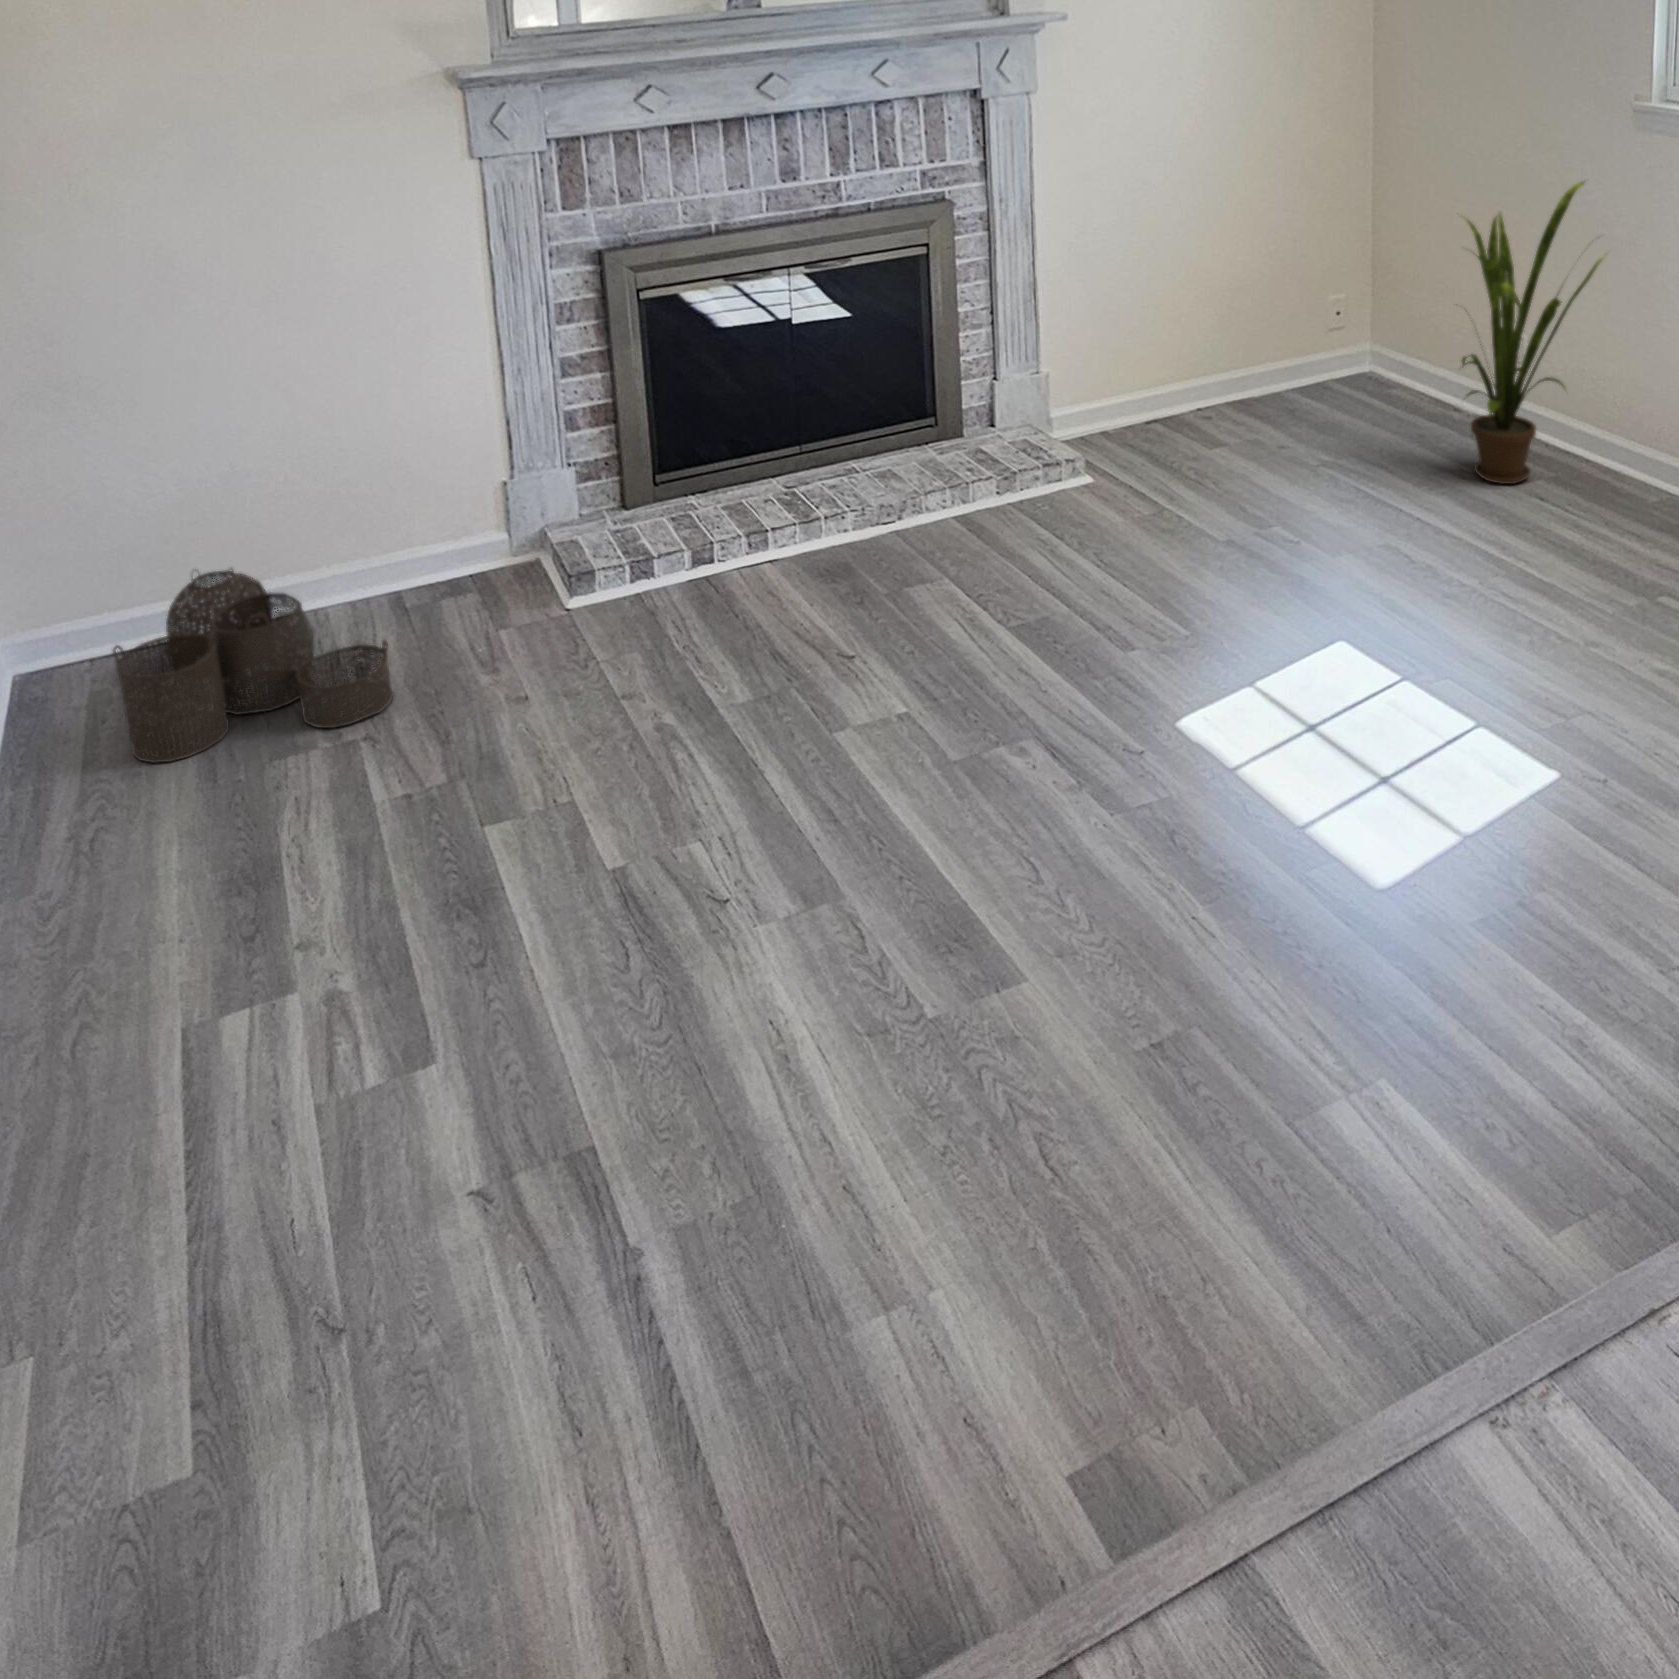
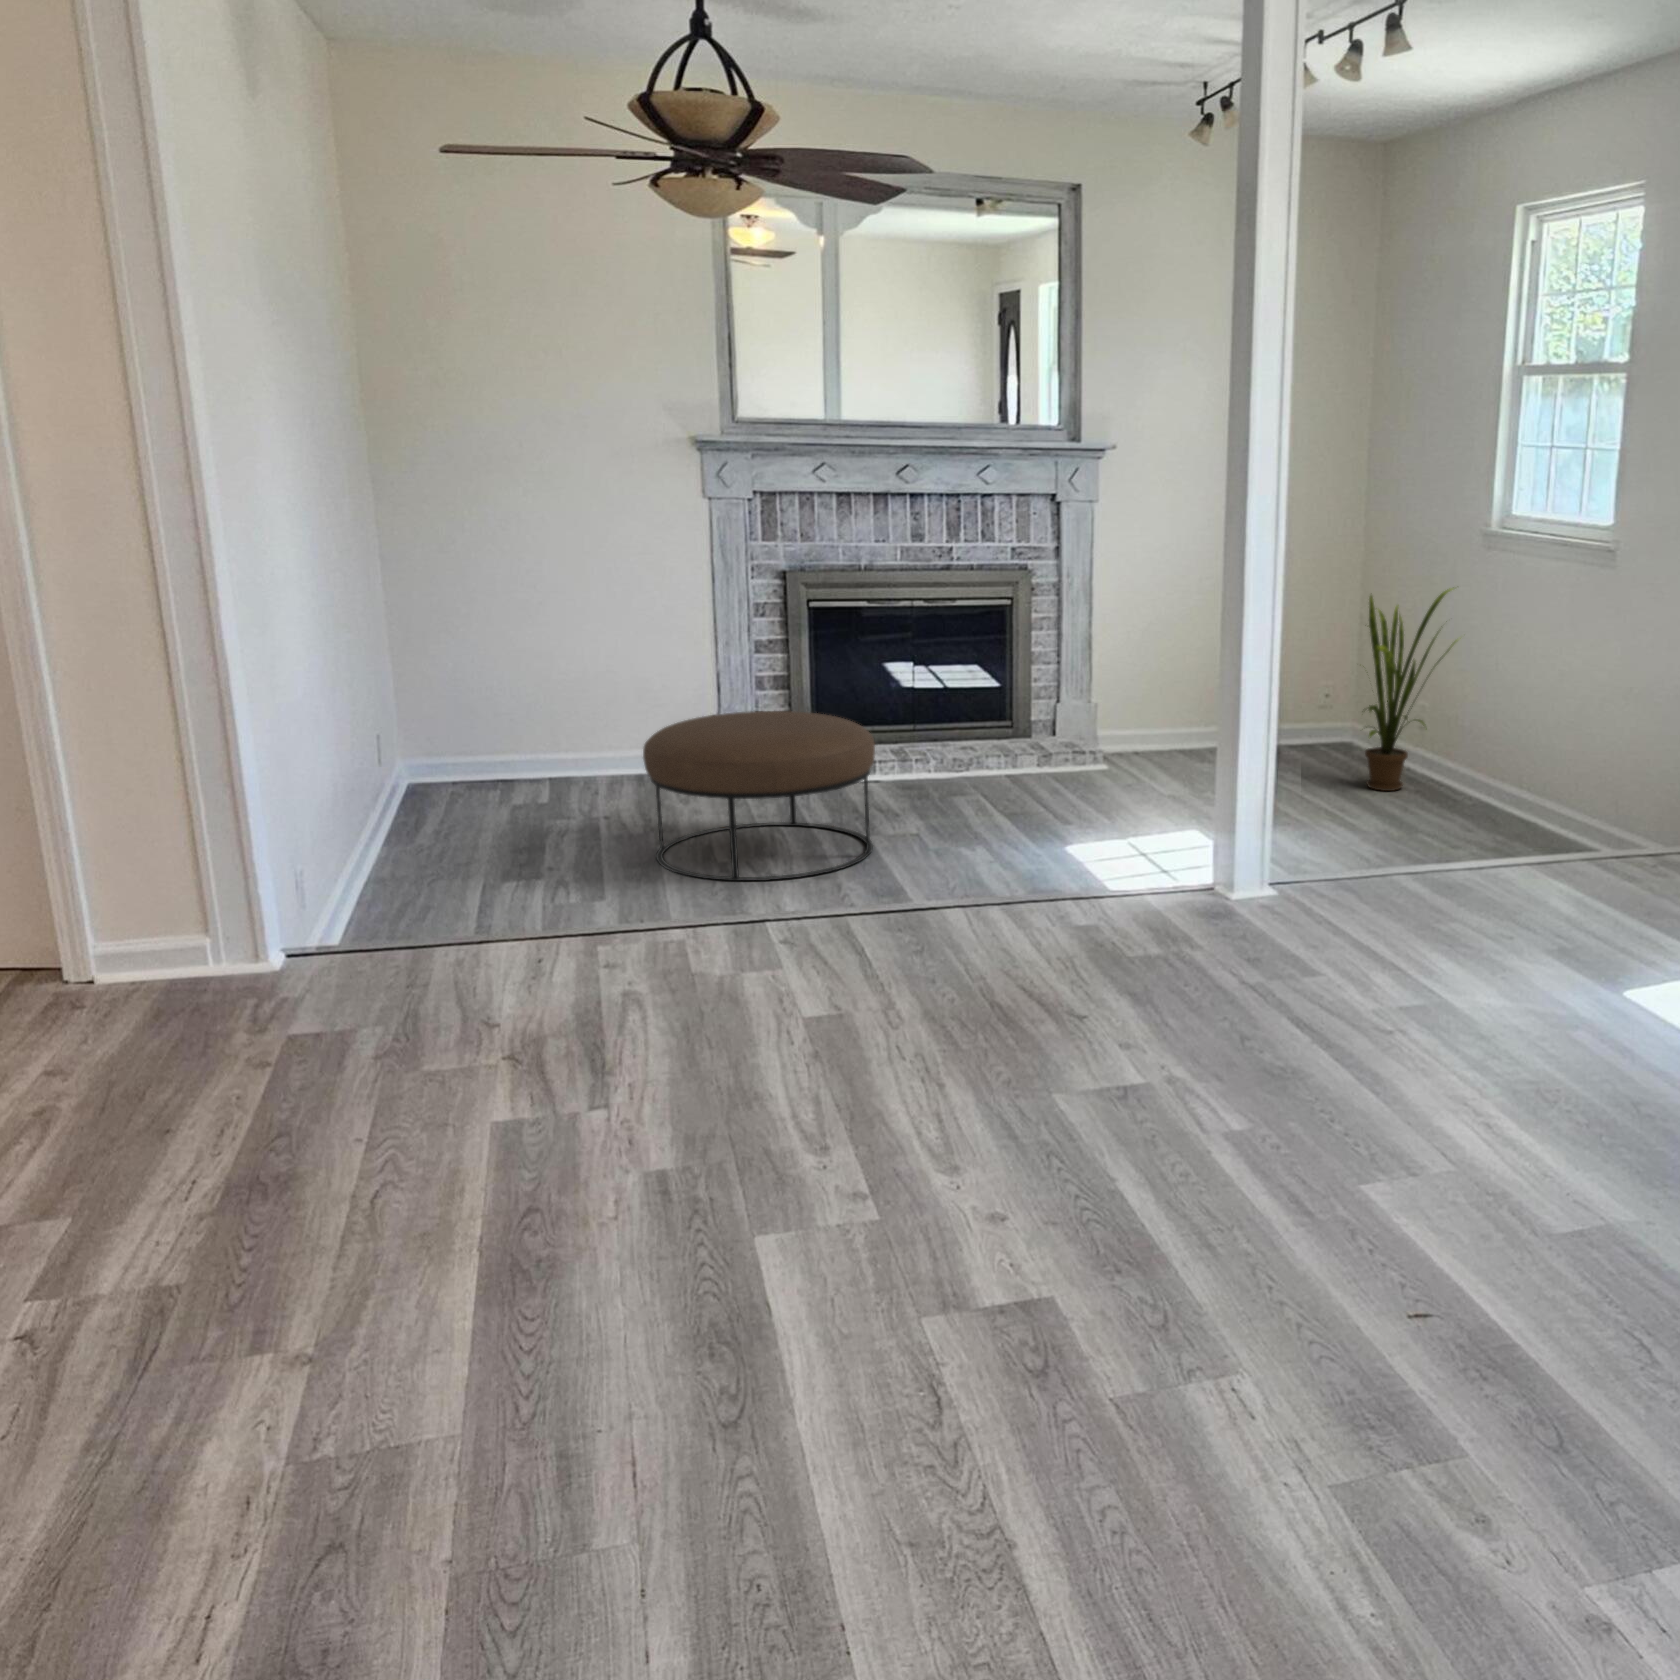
ottoman: none [447,534,846,919] -> present [643,711,875,881]
woven basket: present [113,569,394,763] -> none [464,731,626,818]

